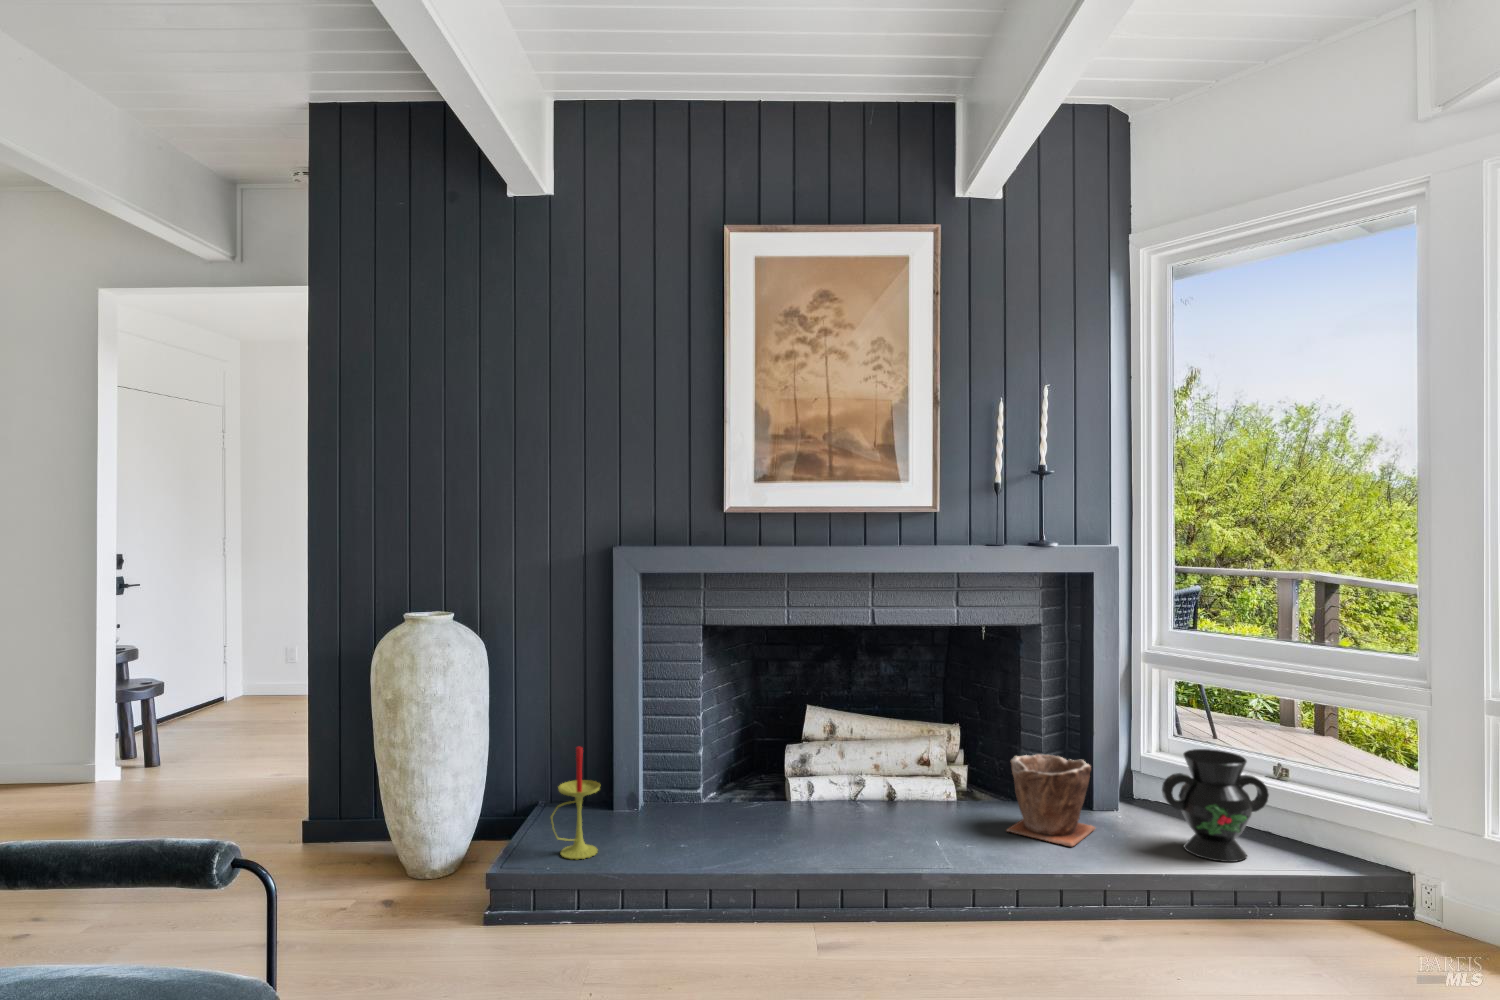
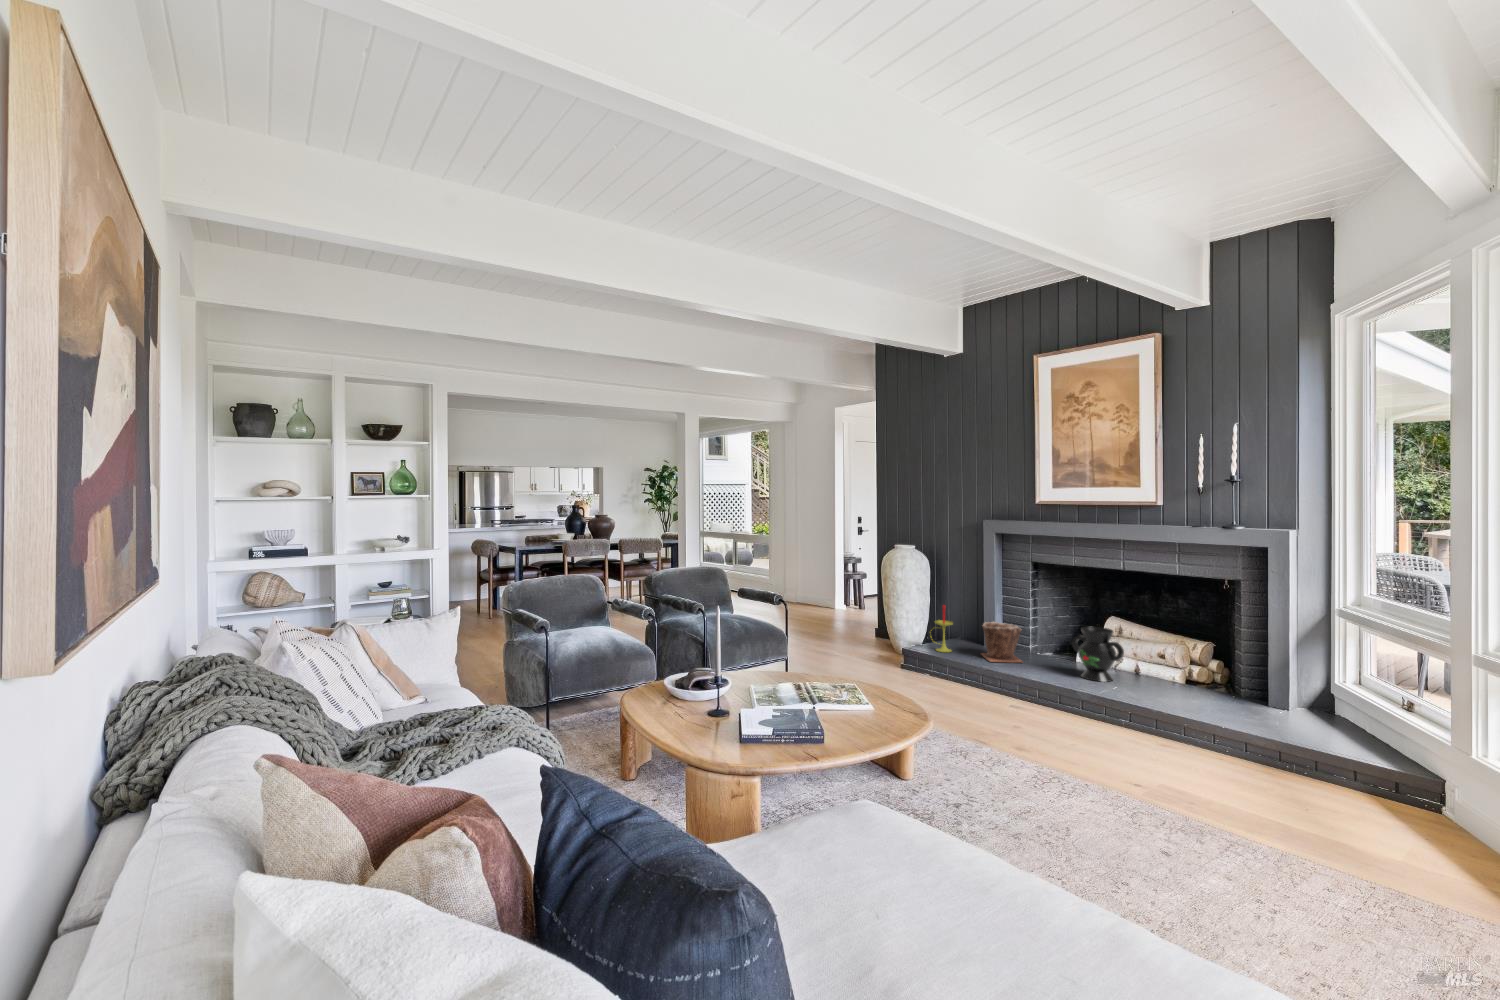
decorative vase: present [1162,749,1269,862] -> present [1072,626,1124,682]
plant pot: present [1006,754,1095,846] -> present [981,622,1022,662]

